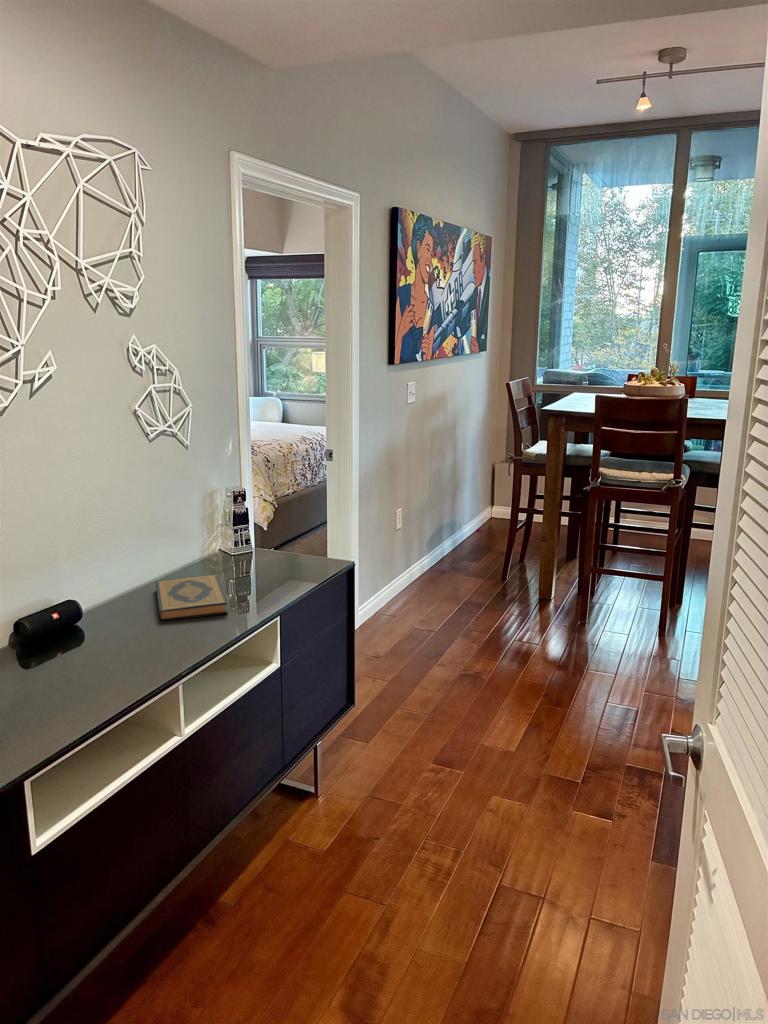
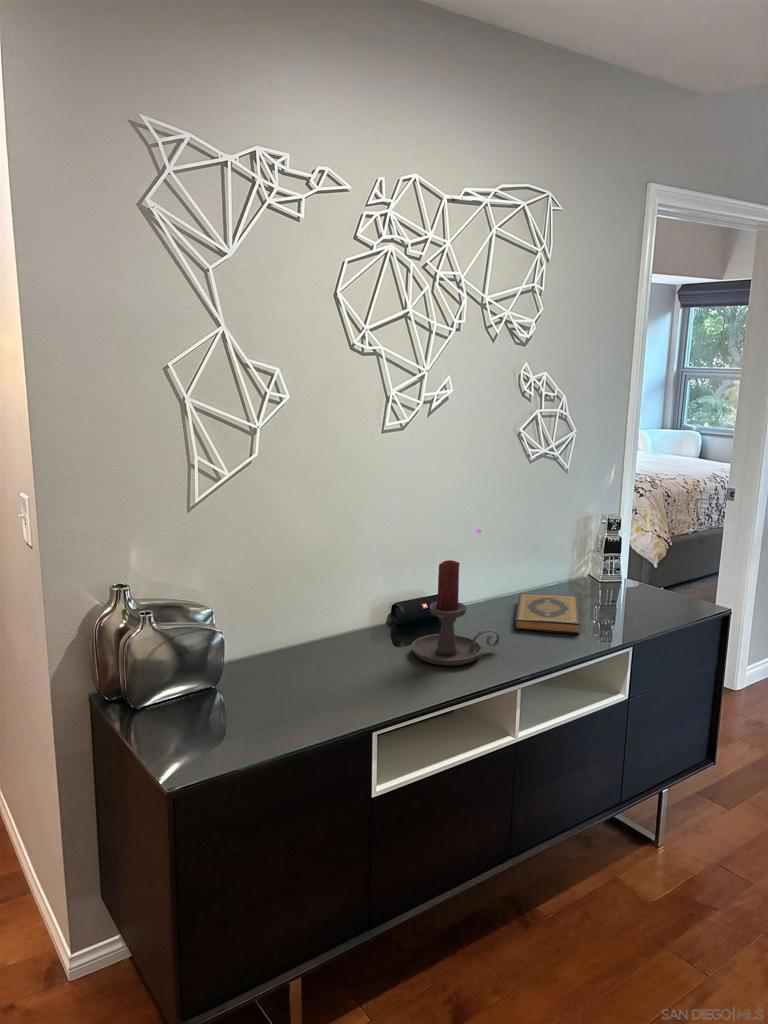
candle holder: none [48,560,149,680] -> present [412,560,500,666]

